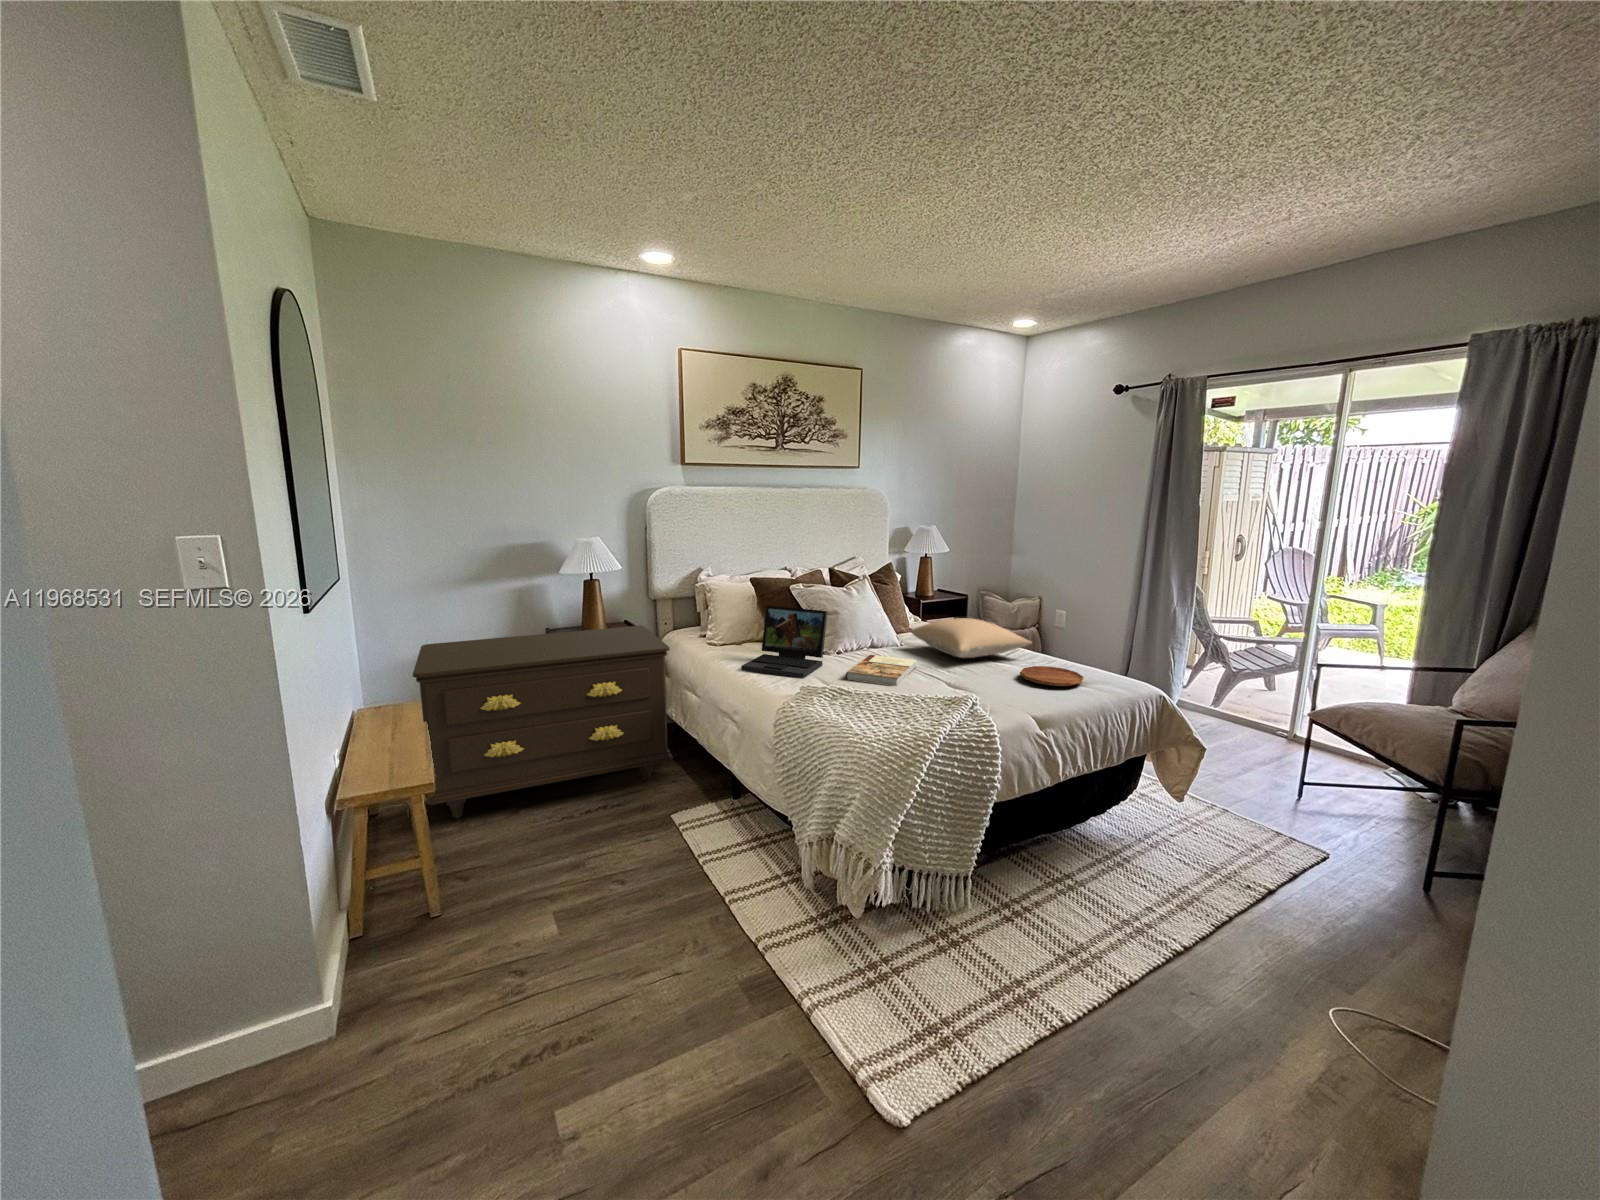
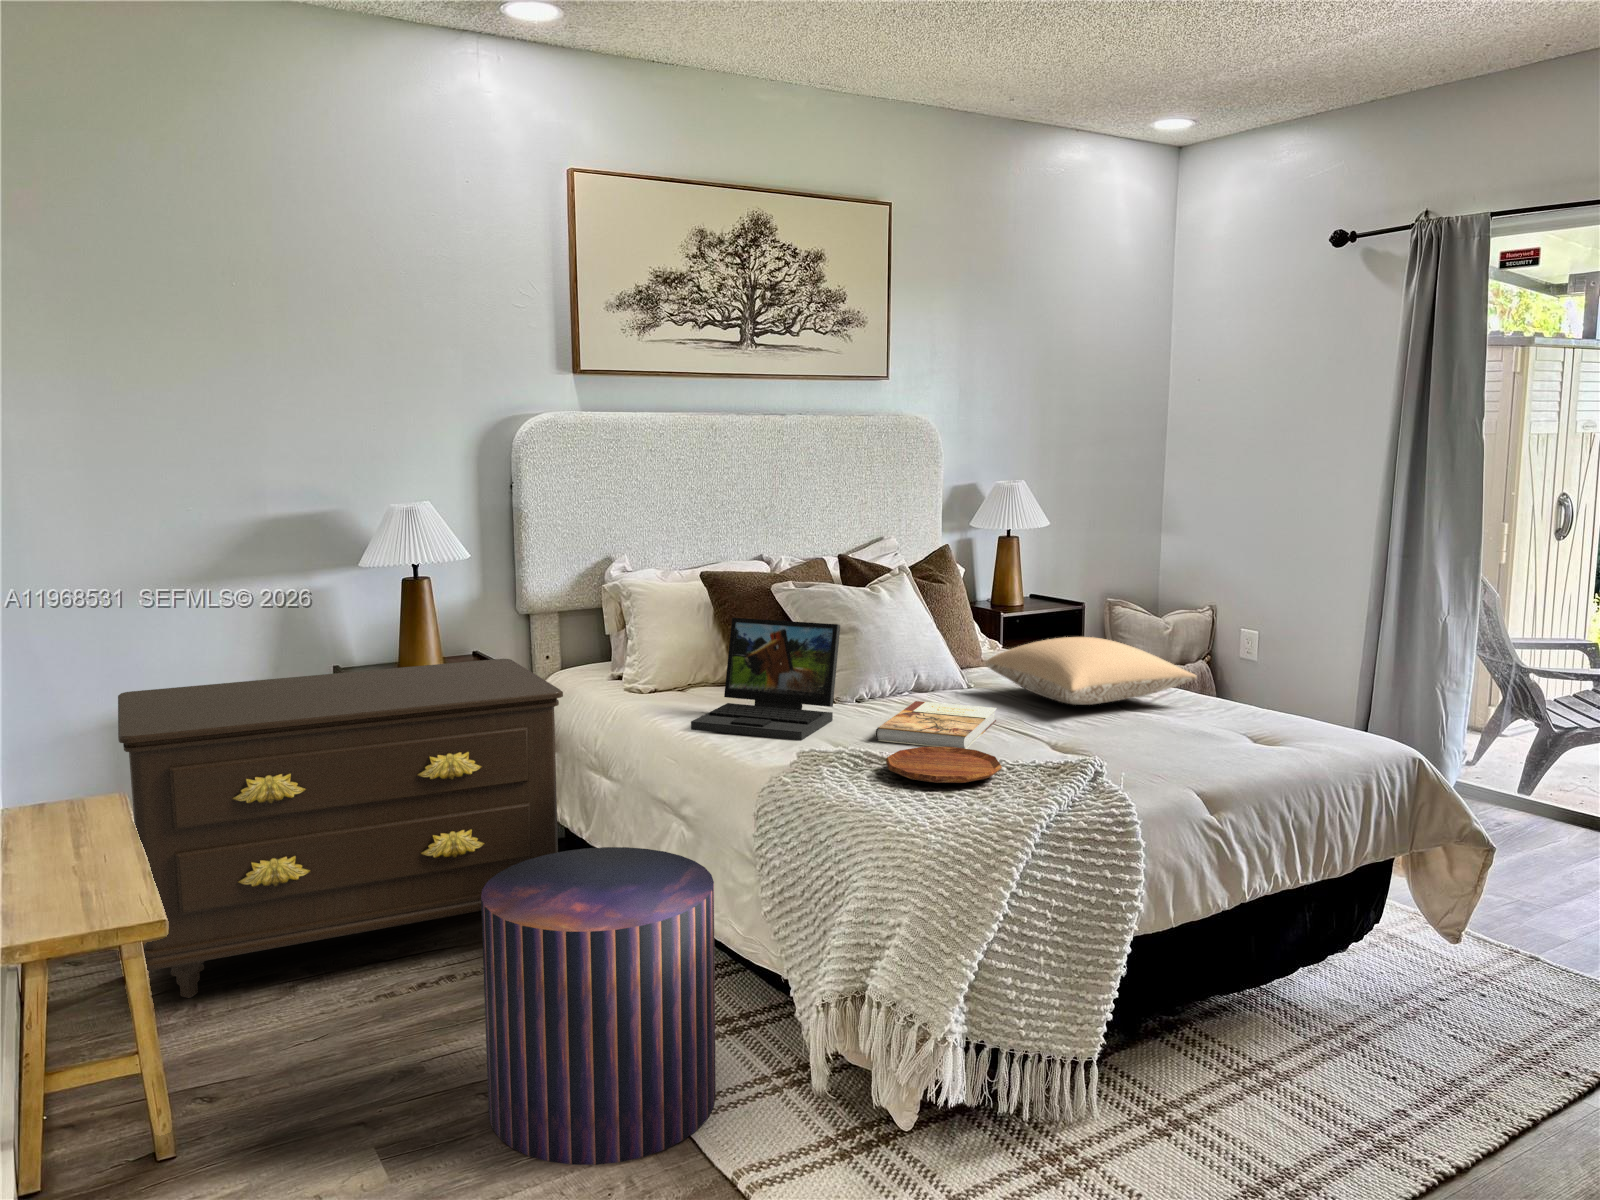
tray: present [1020,666,1084,686] -> present [886,747,1002,783]
pouf: none [611,742,748,933] -> present [481,847,716,1165]

